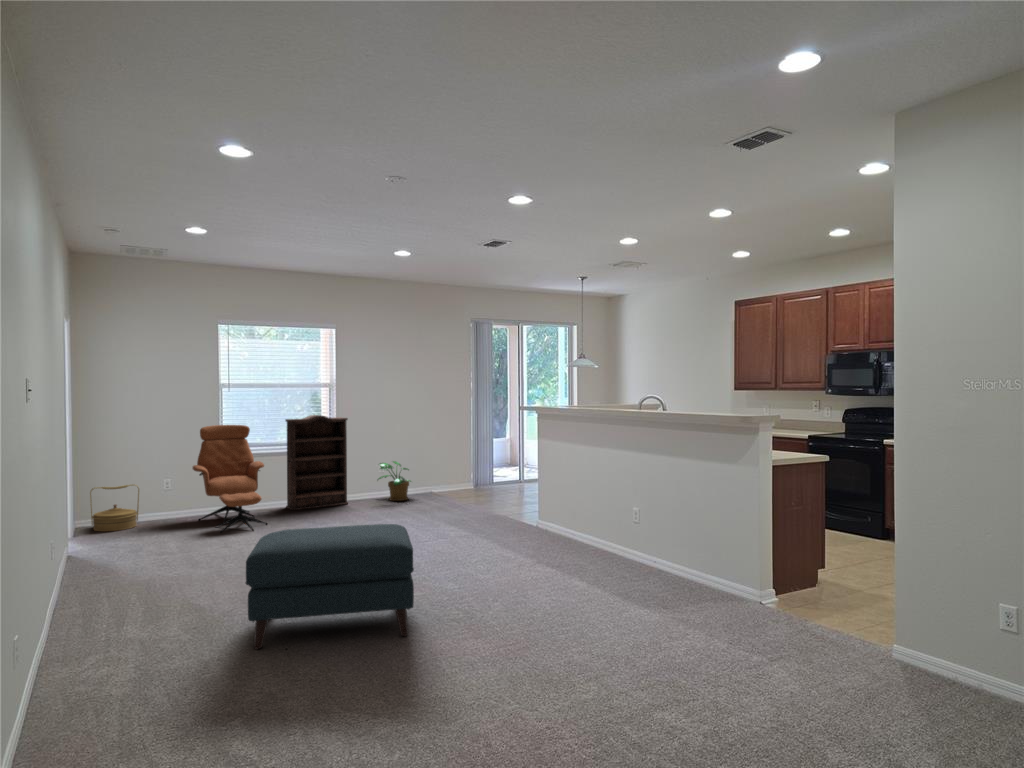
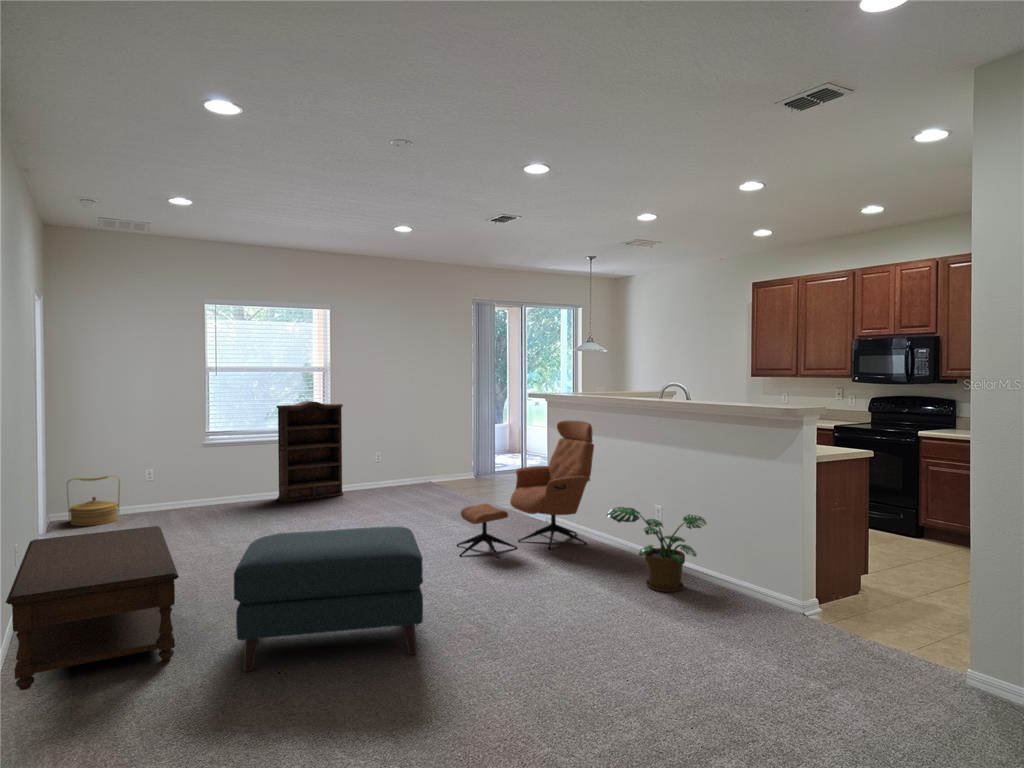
armchair: present [193,425,267,533] -> present [457,420,594,558]
potted plant: present [377,461,411,501] -> present [607,507,706,592]
coffee table: none [48,526,197,663] -> present [6,526,179,690]

